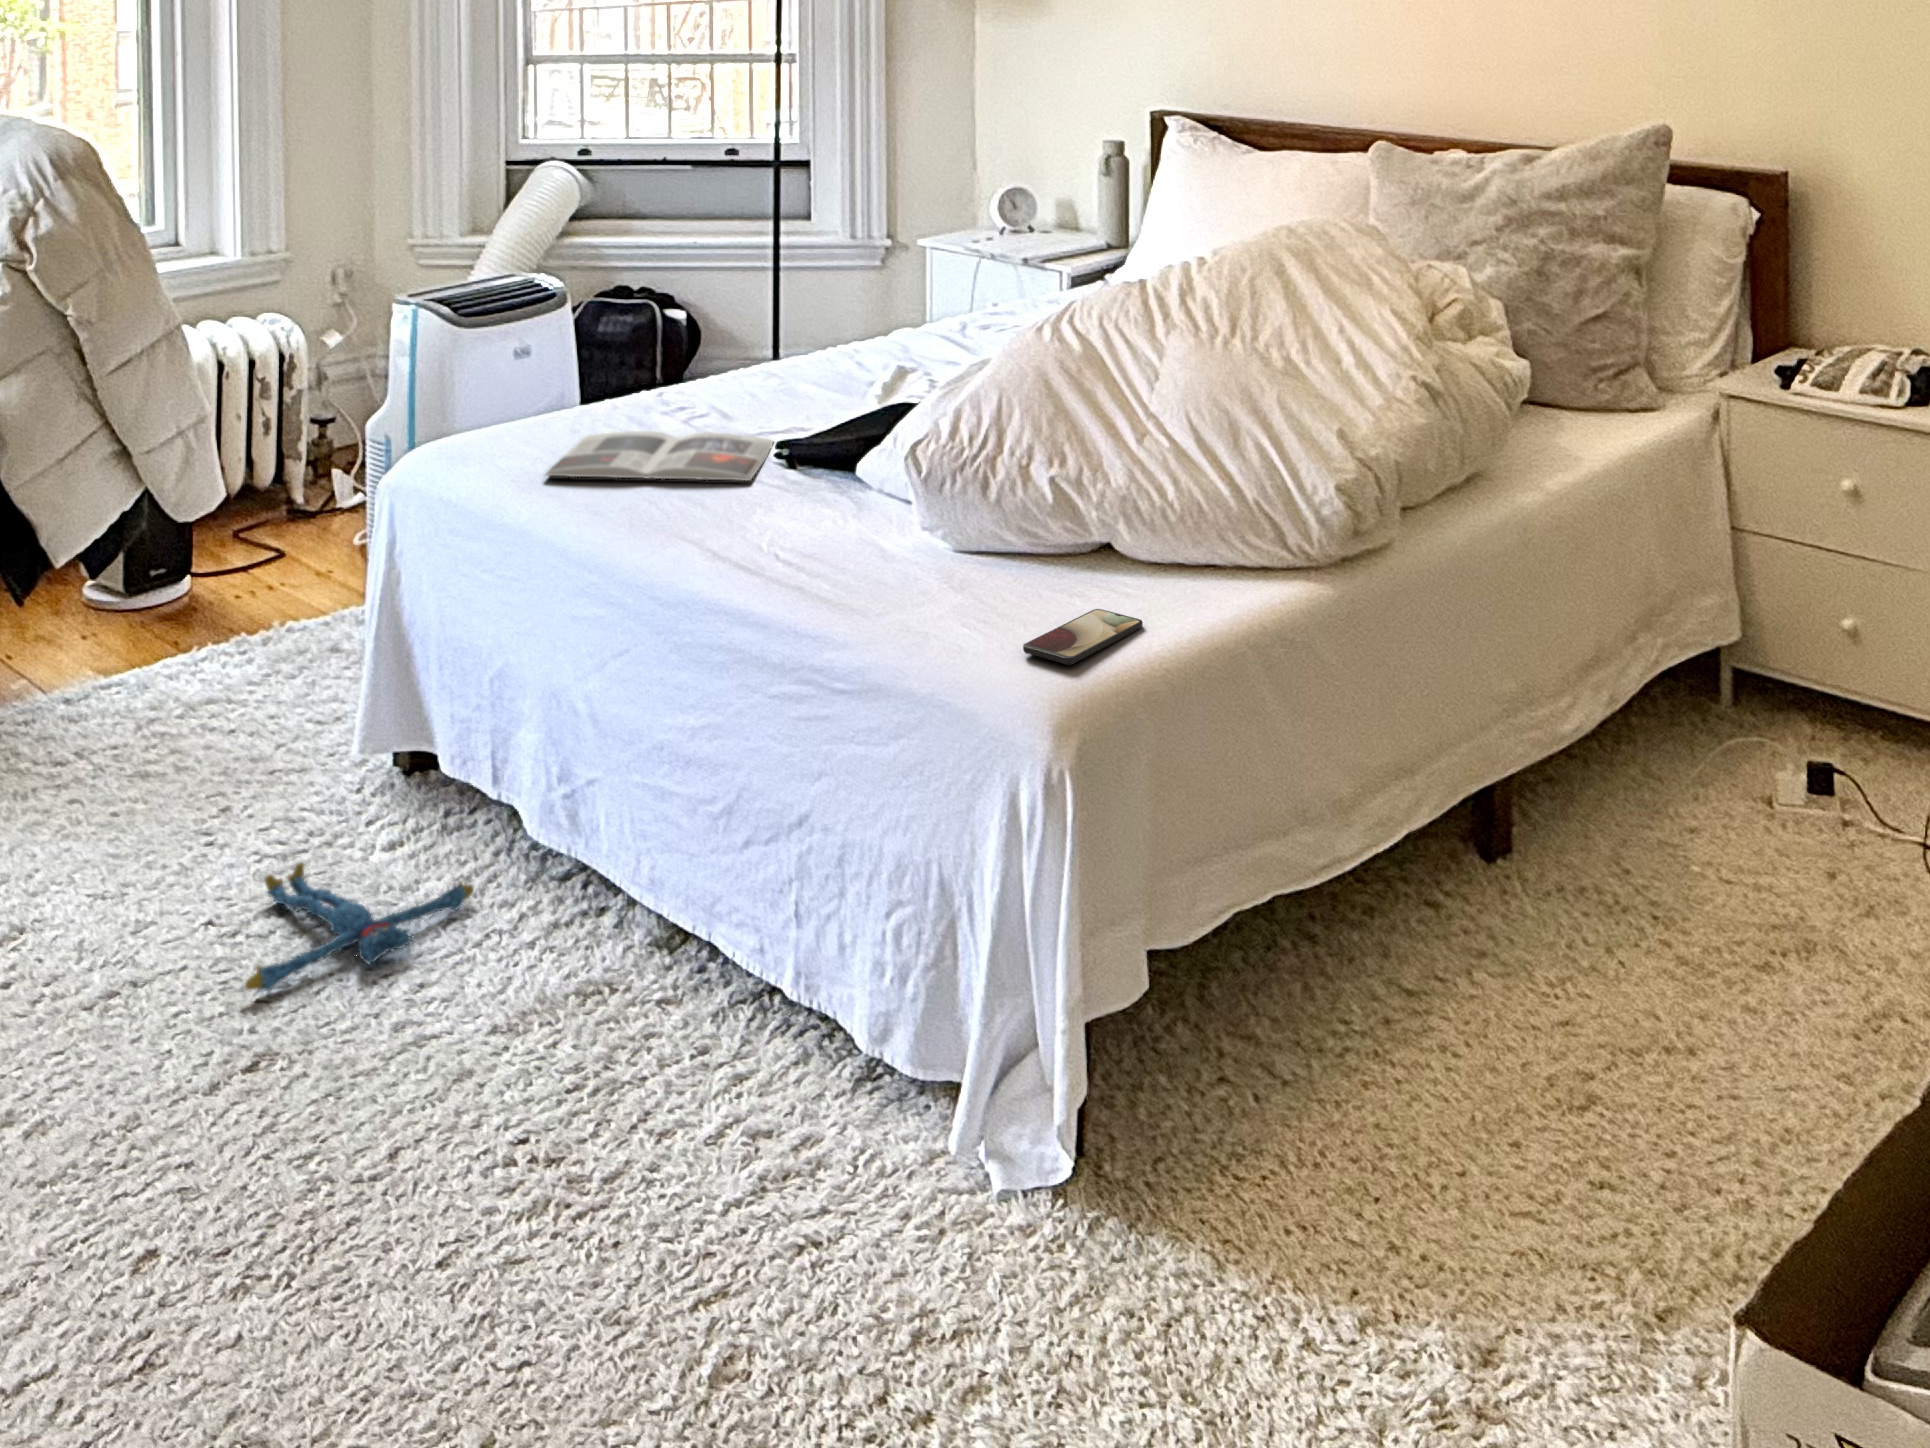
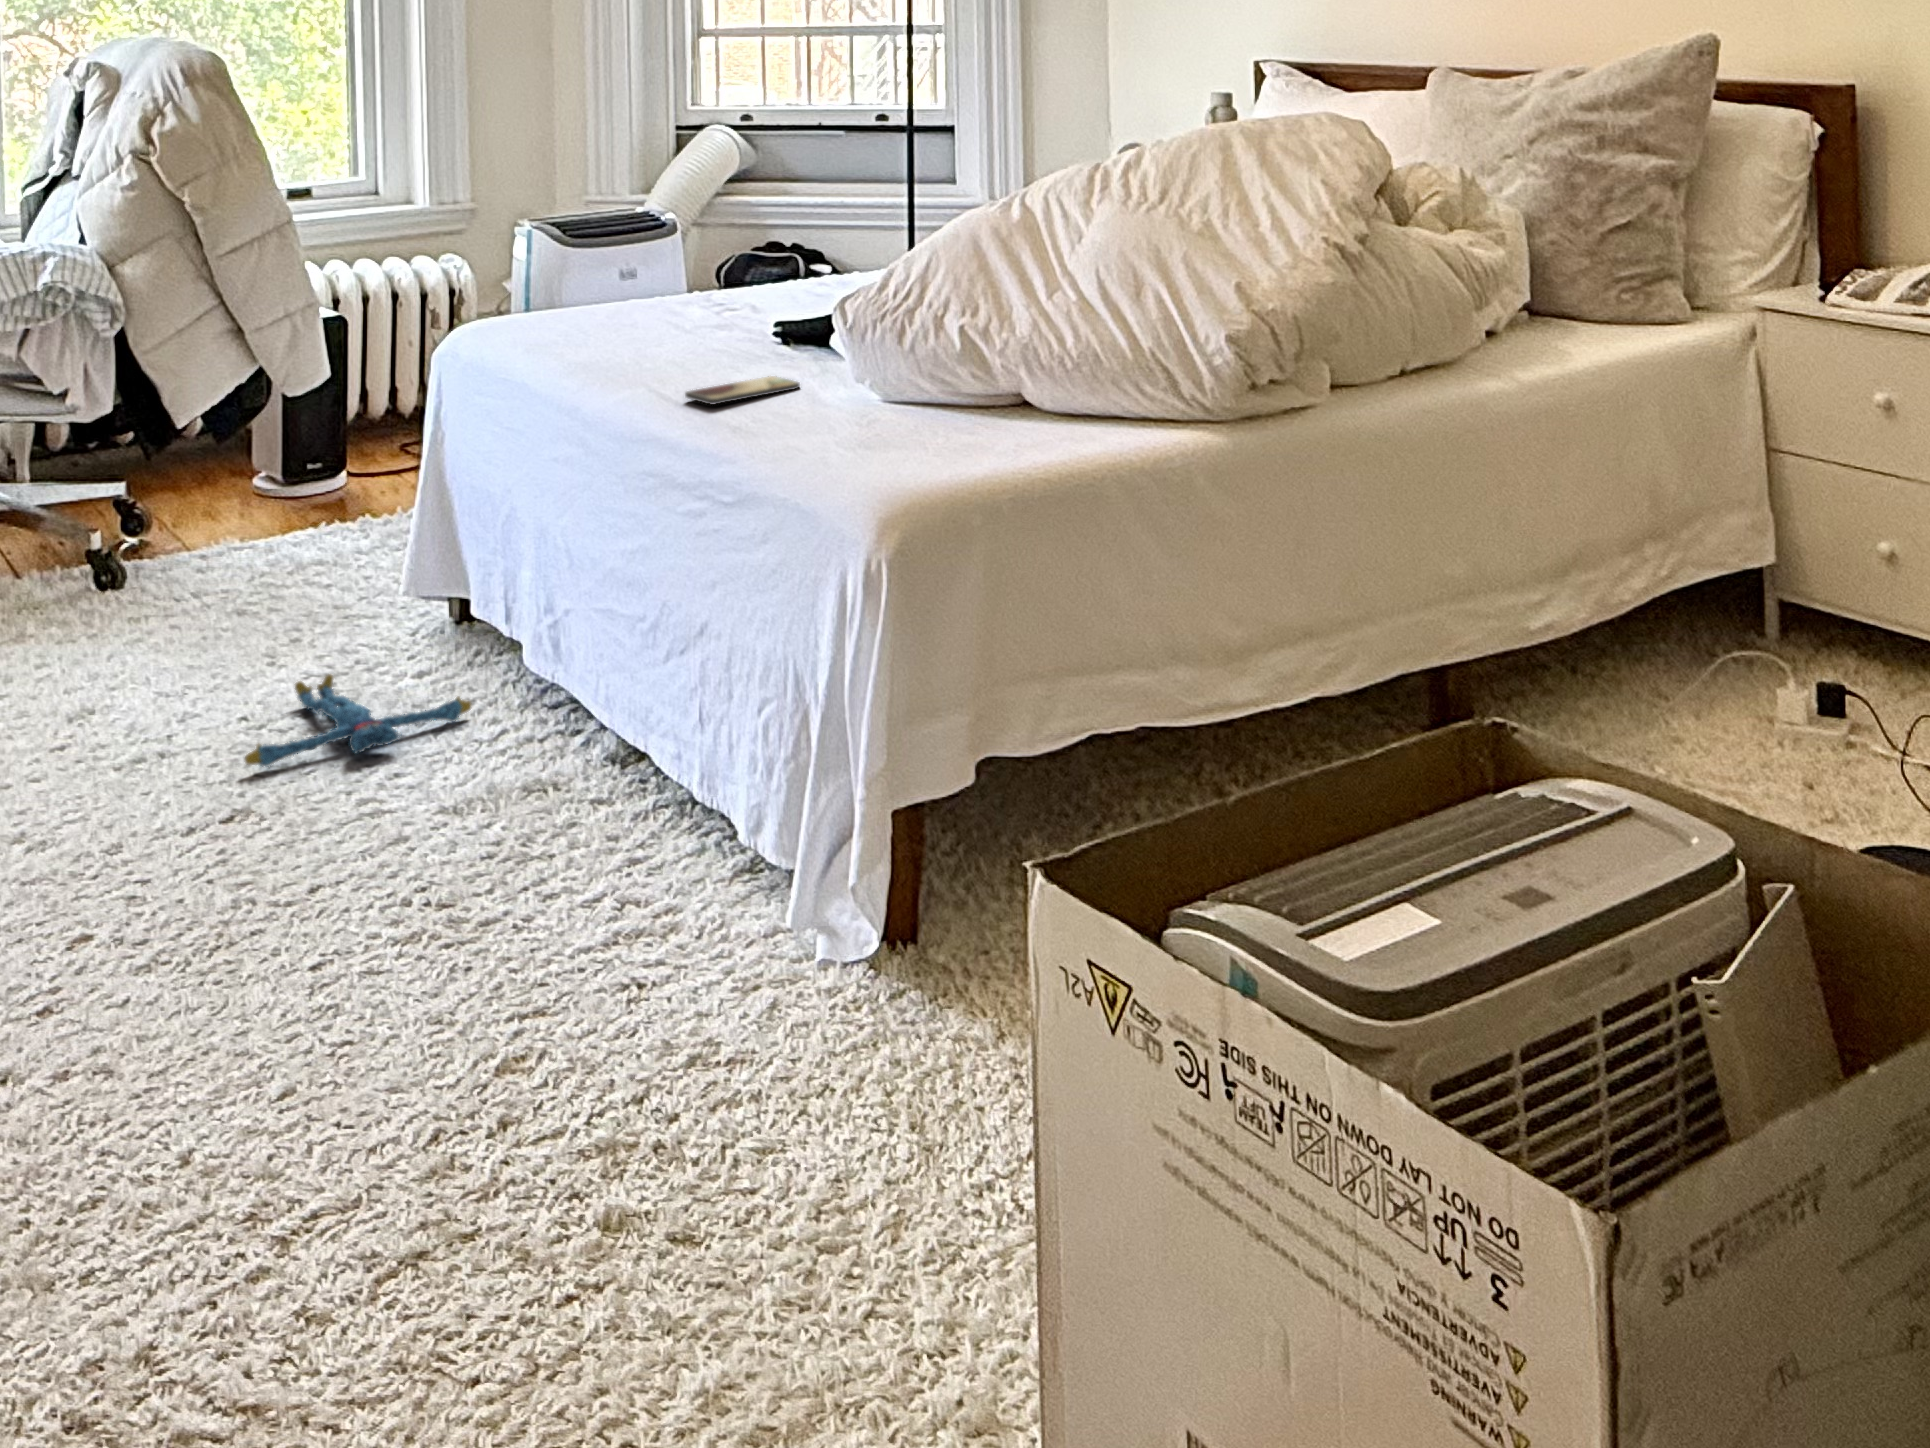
magazine: present [545,431,773,481] -> none [553,309,780,345]
smartphone: present [1023,609,1143,665] -> present [685,376,800,404]

